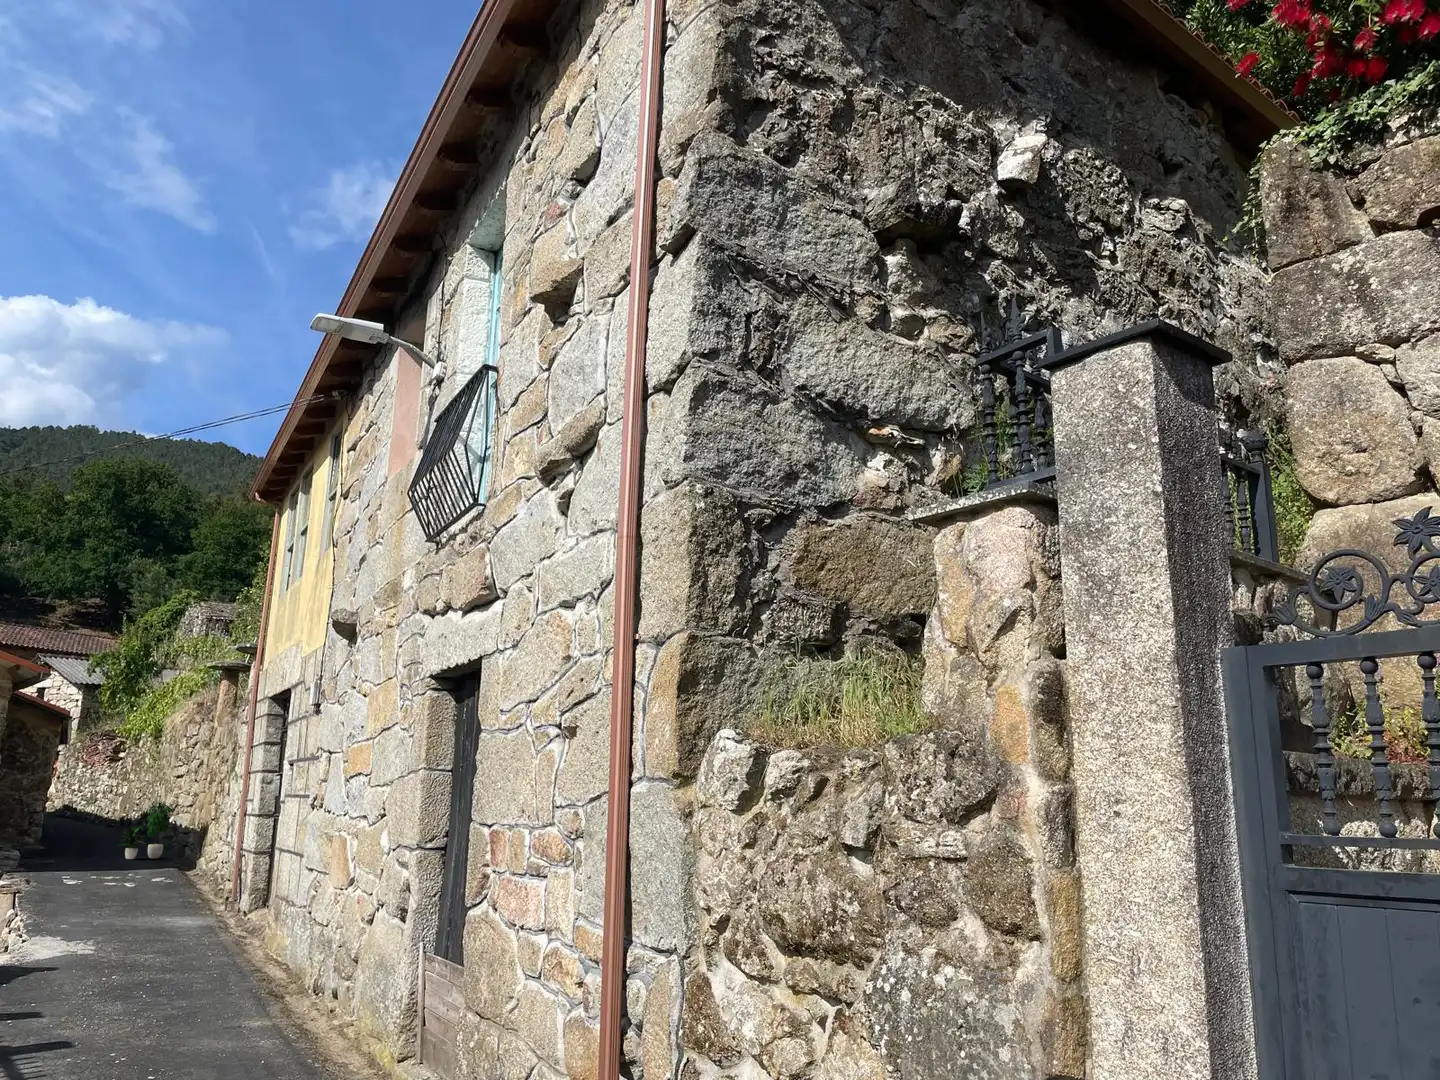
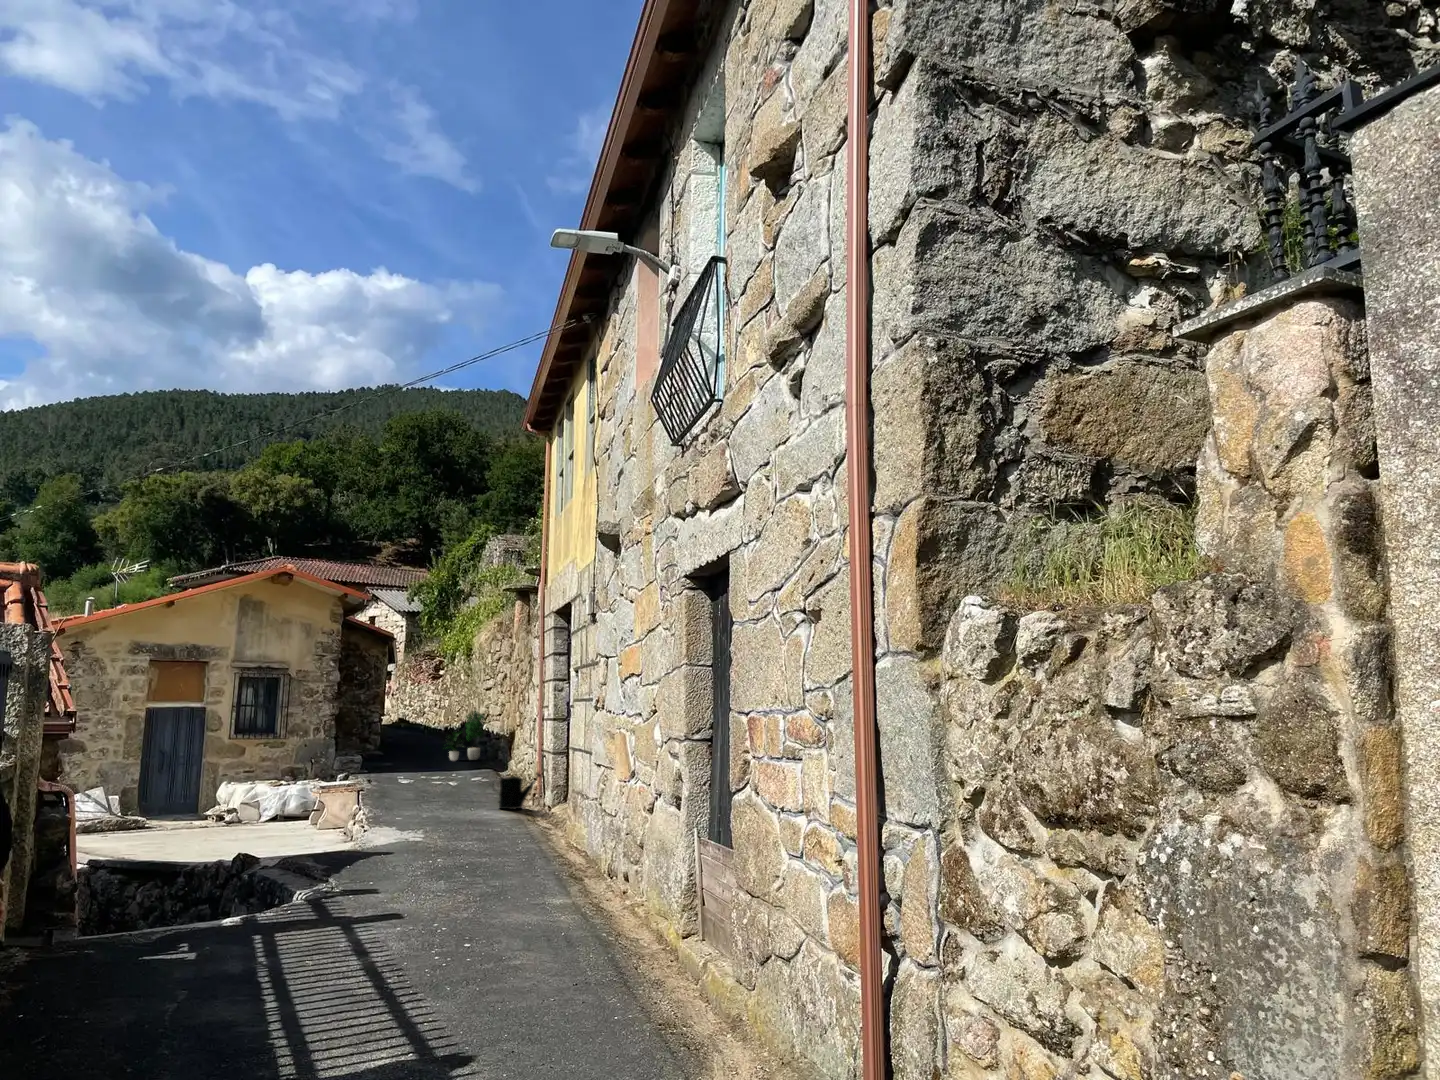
watering can: none [182,875,242,918] -> present [499,773,541,809]

